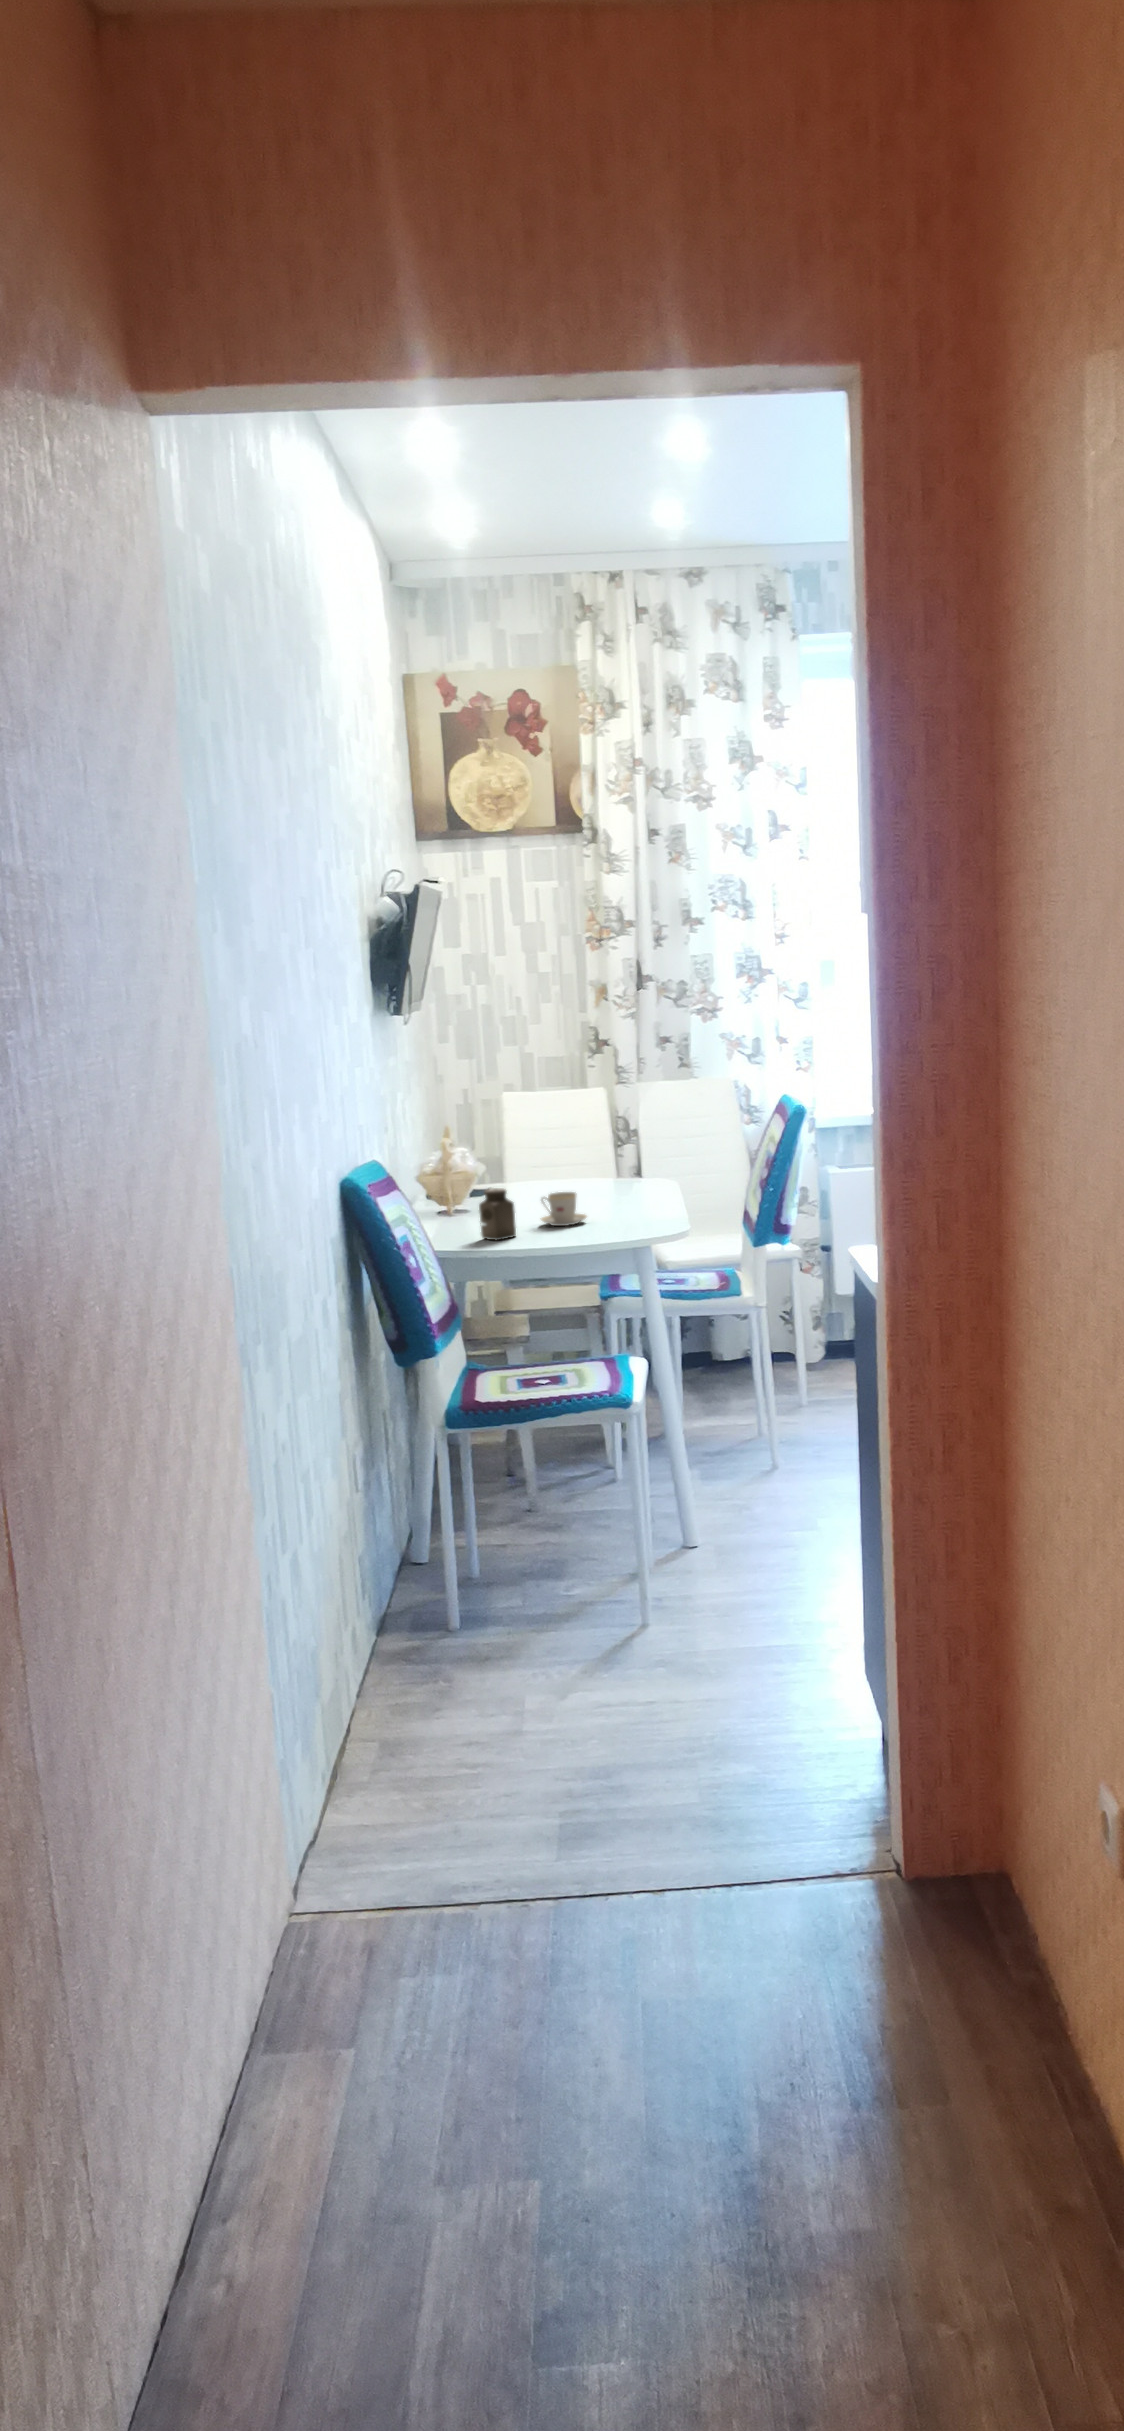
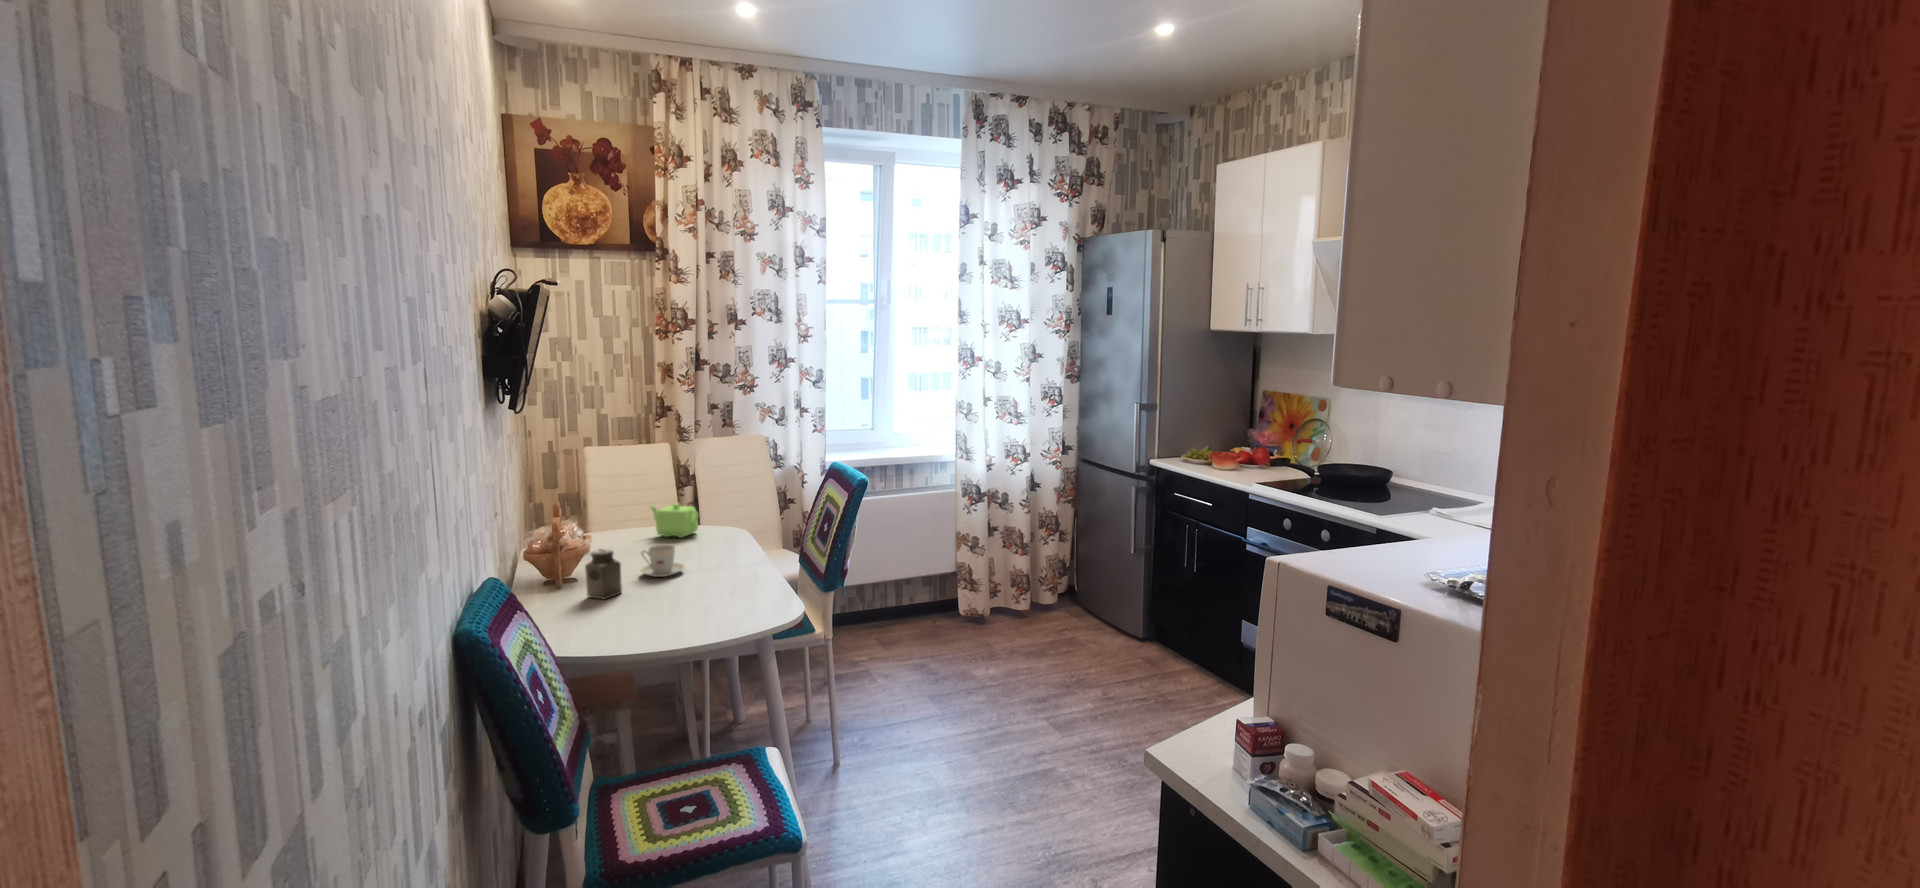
teapot: none [564,1156,622,1197] -> present [648,503,699,538]

